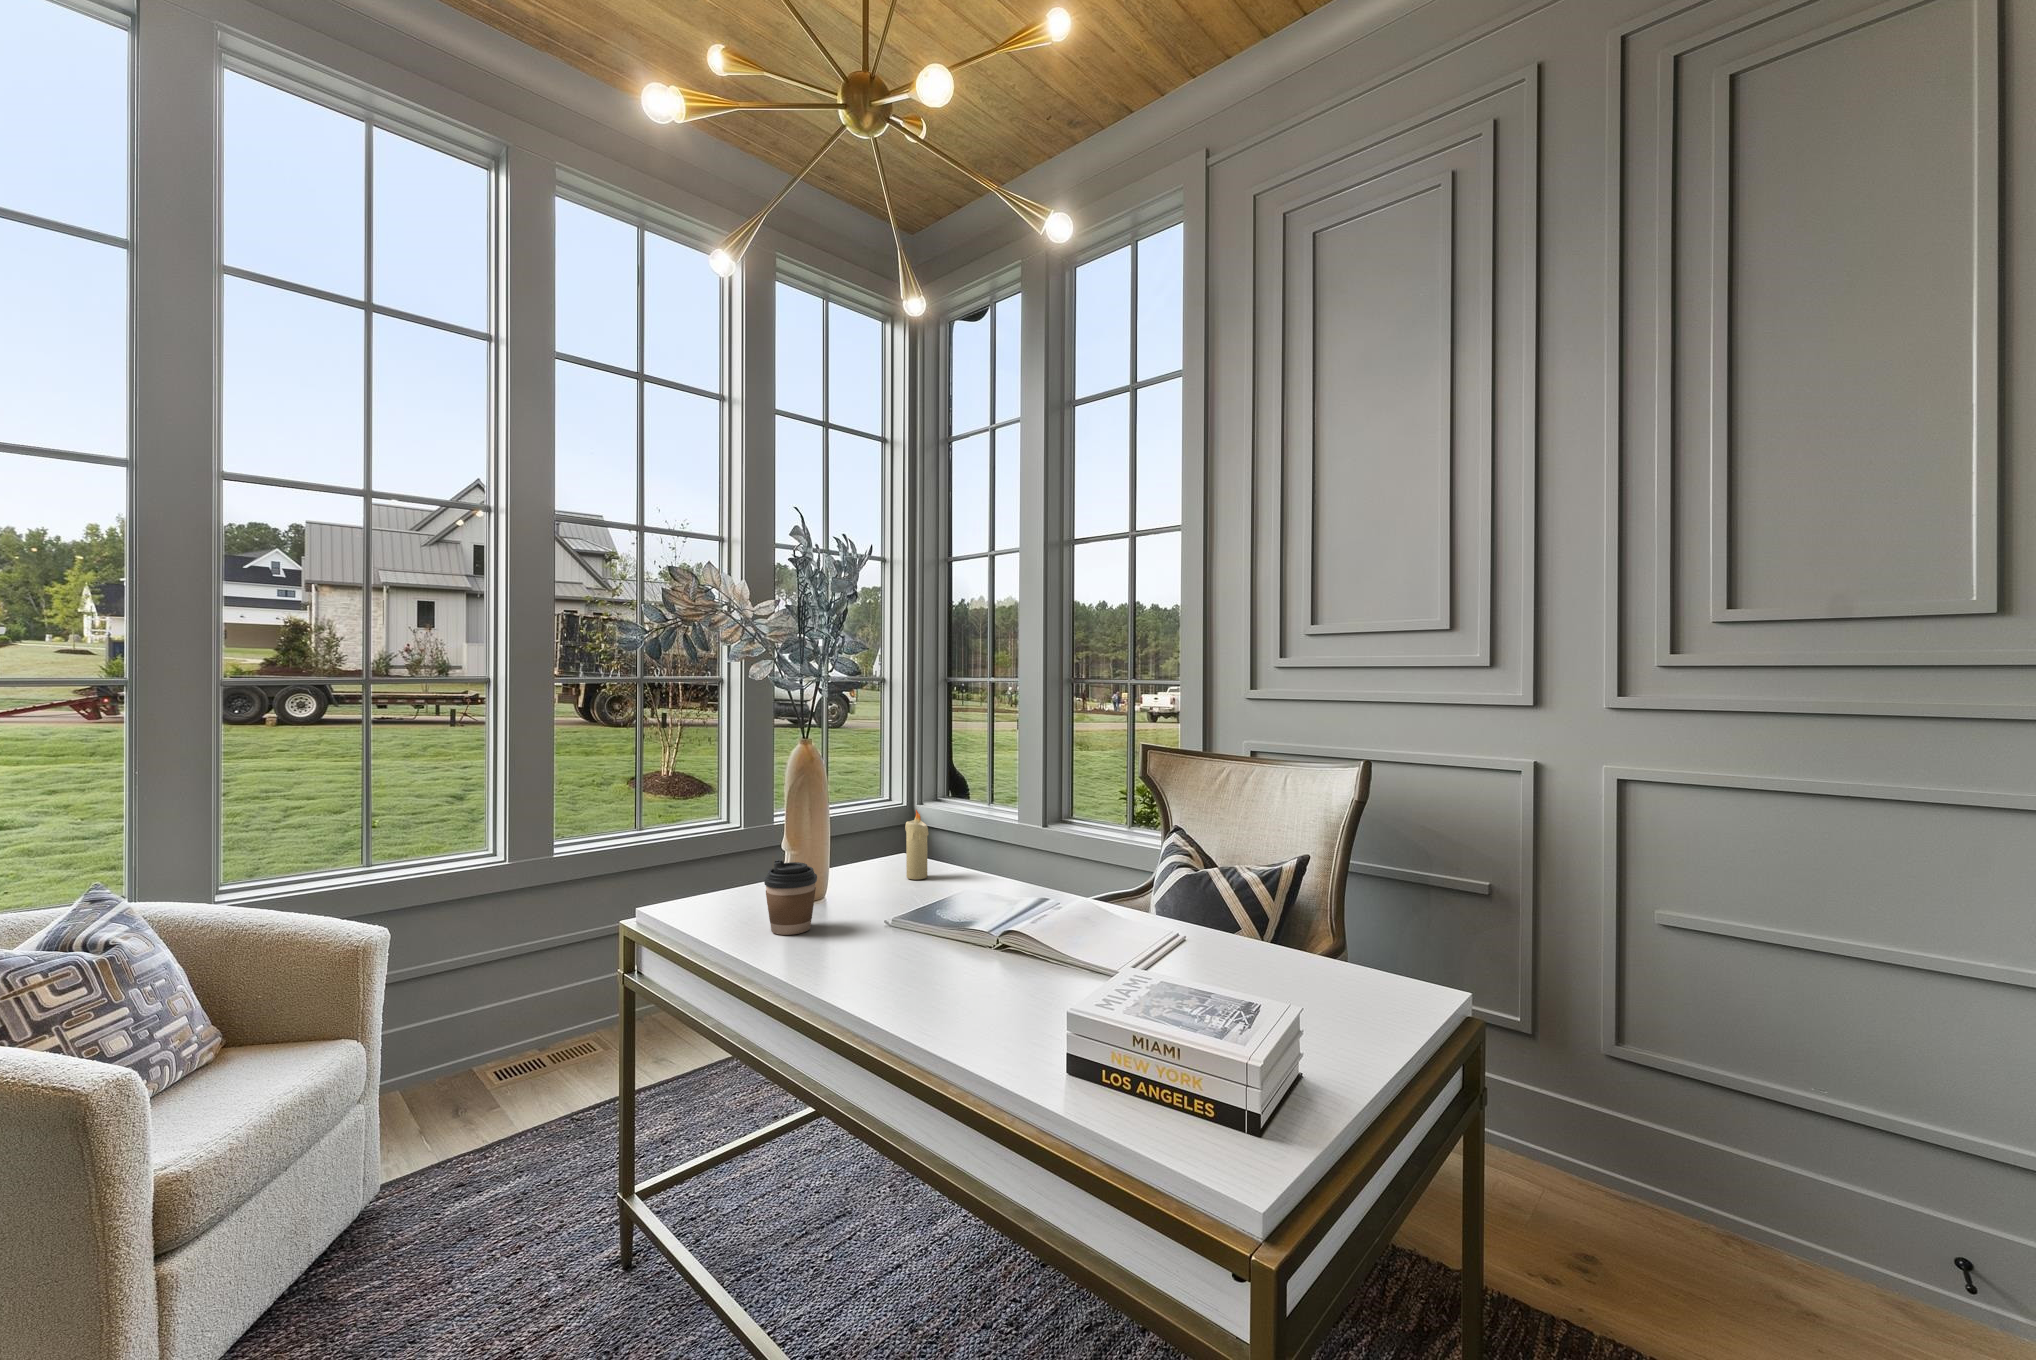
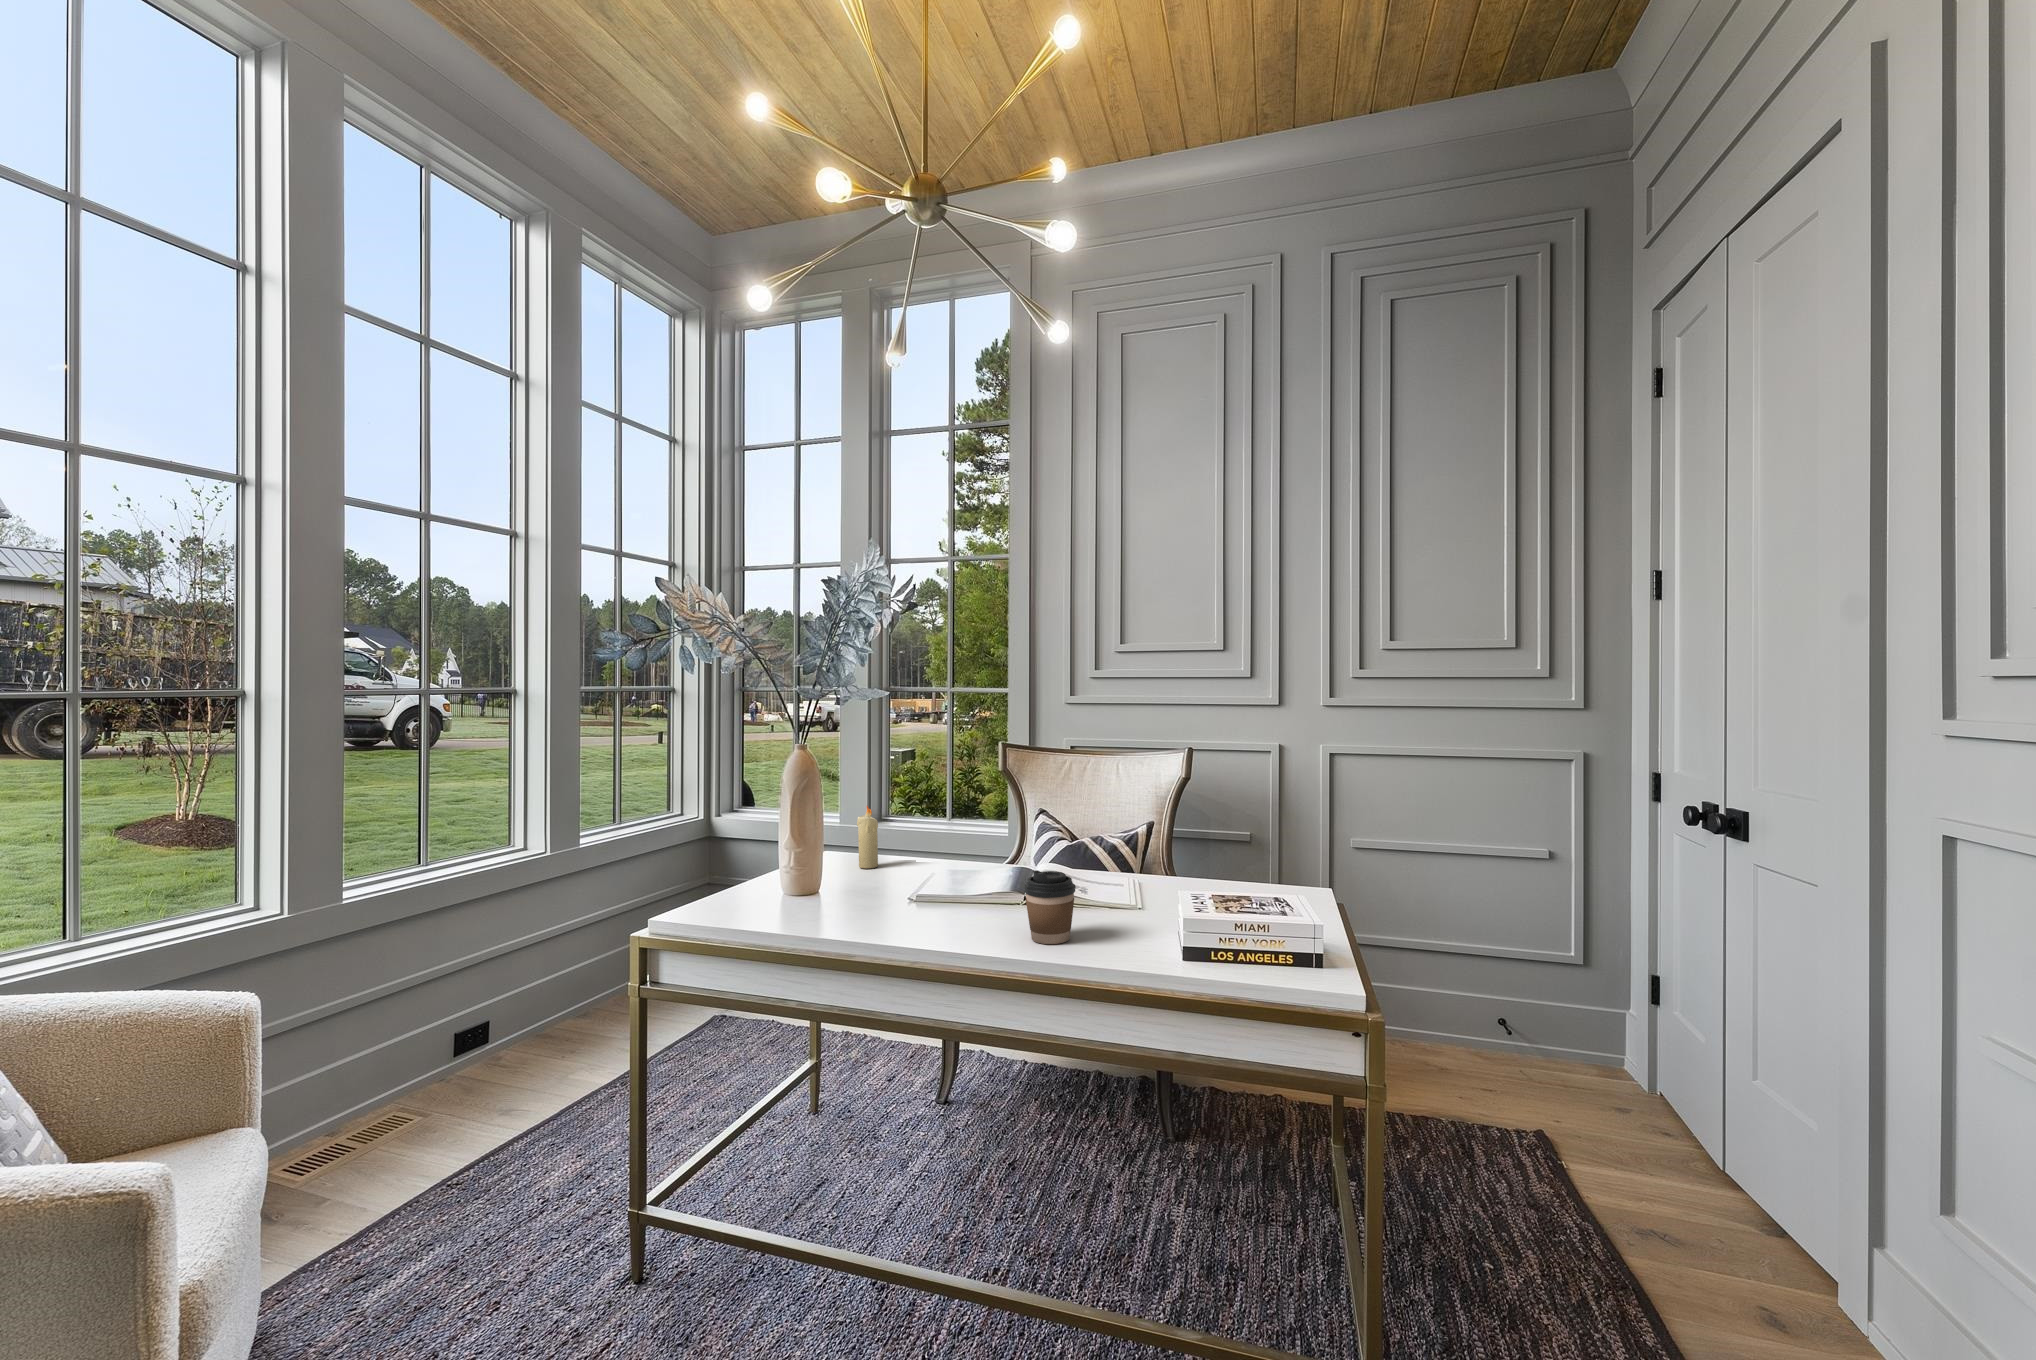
coffee cup: present [764,860,817,935] -> present [1024,870,1076,944]

